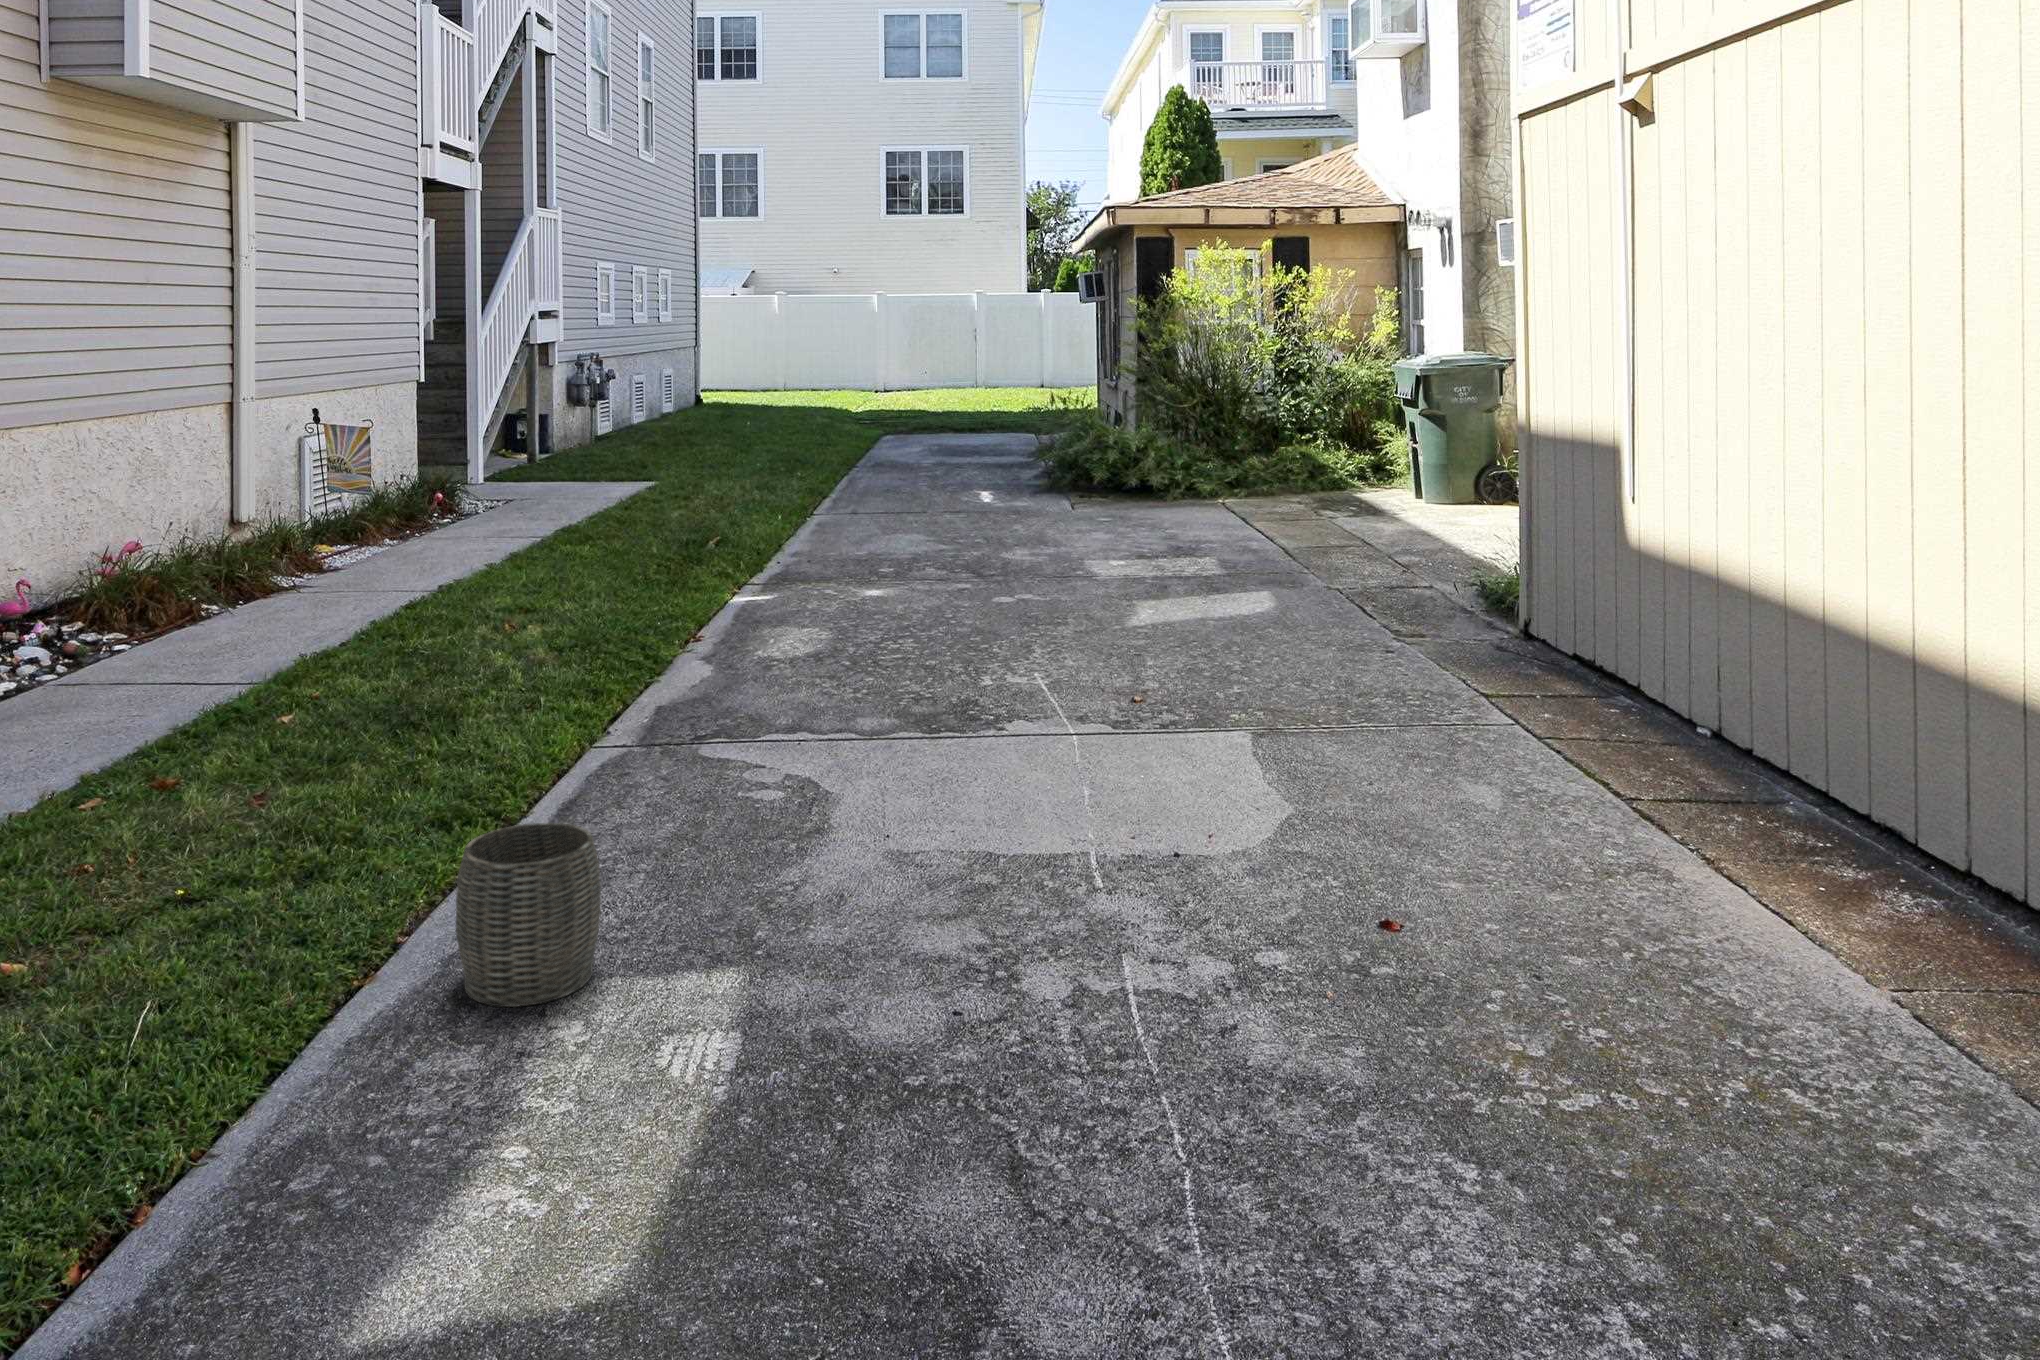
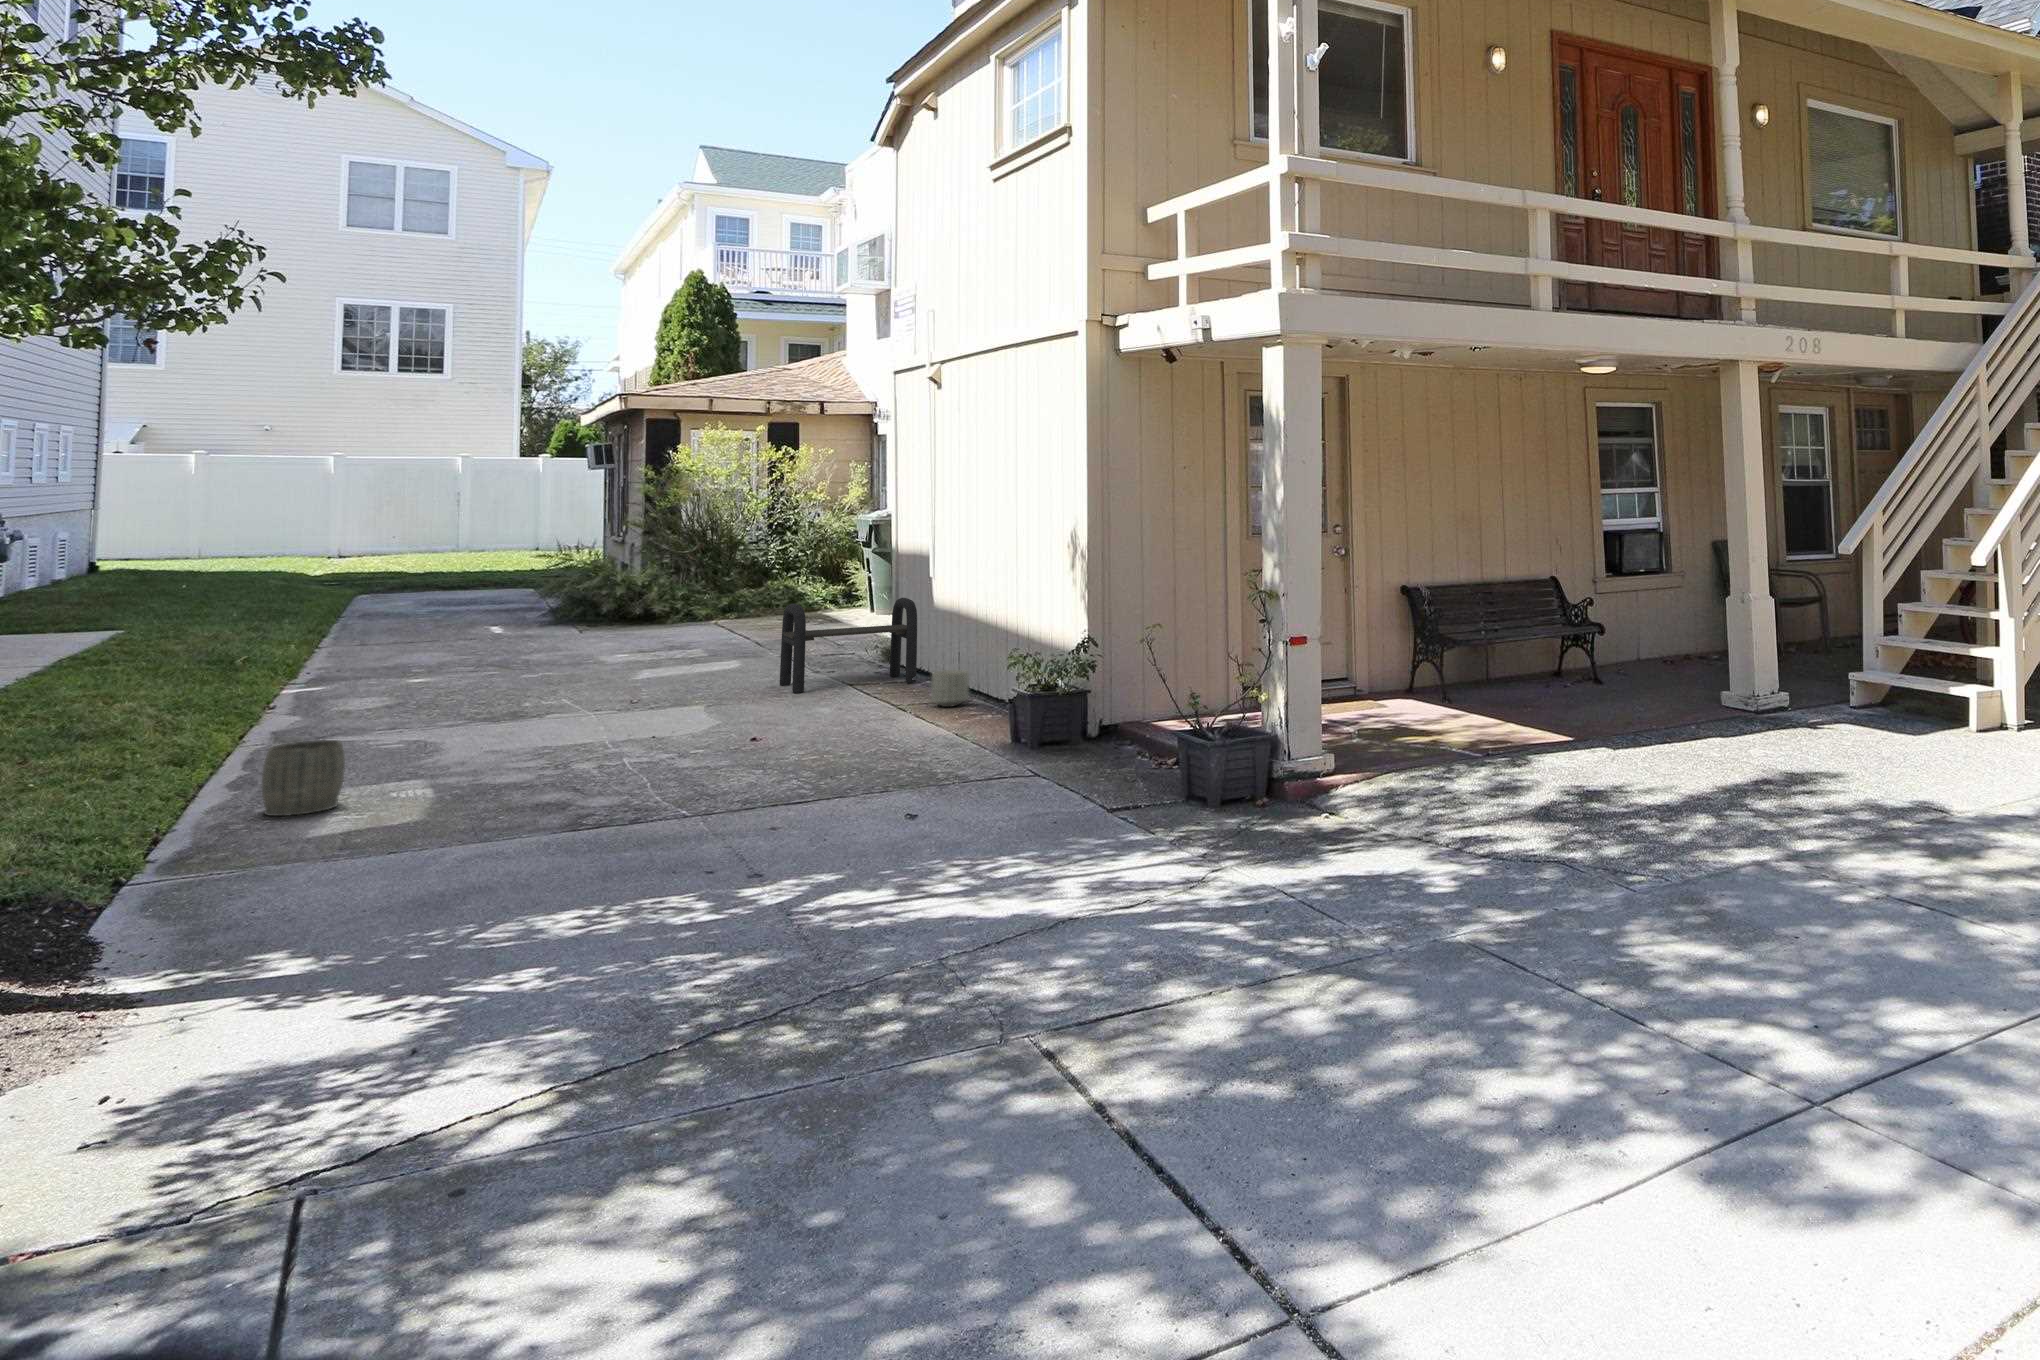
bench: none [1355,519,1596,687] -> present [780,598,917,693]
planter: none [1686,704,1770,790] -> present [931,670,969,707]

